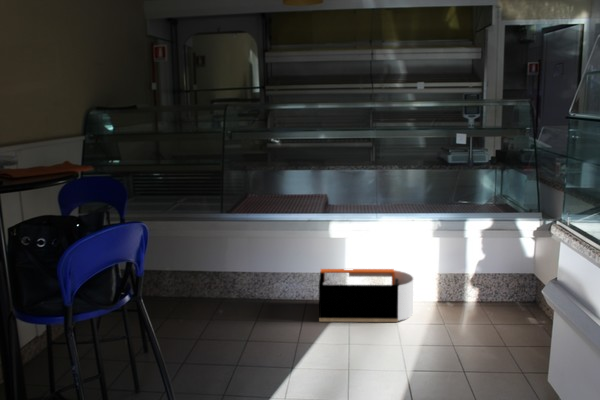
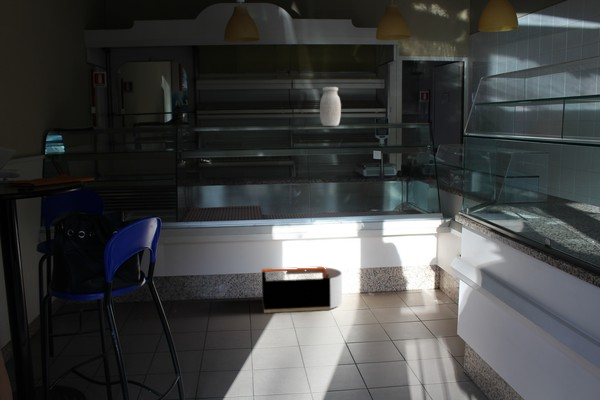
jar: none [395,56,420,103] -> present [320,87,341,126]

